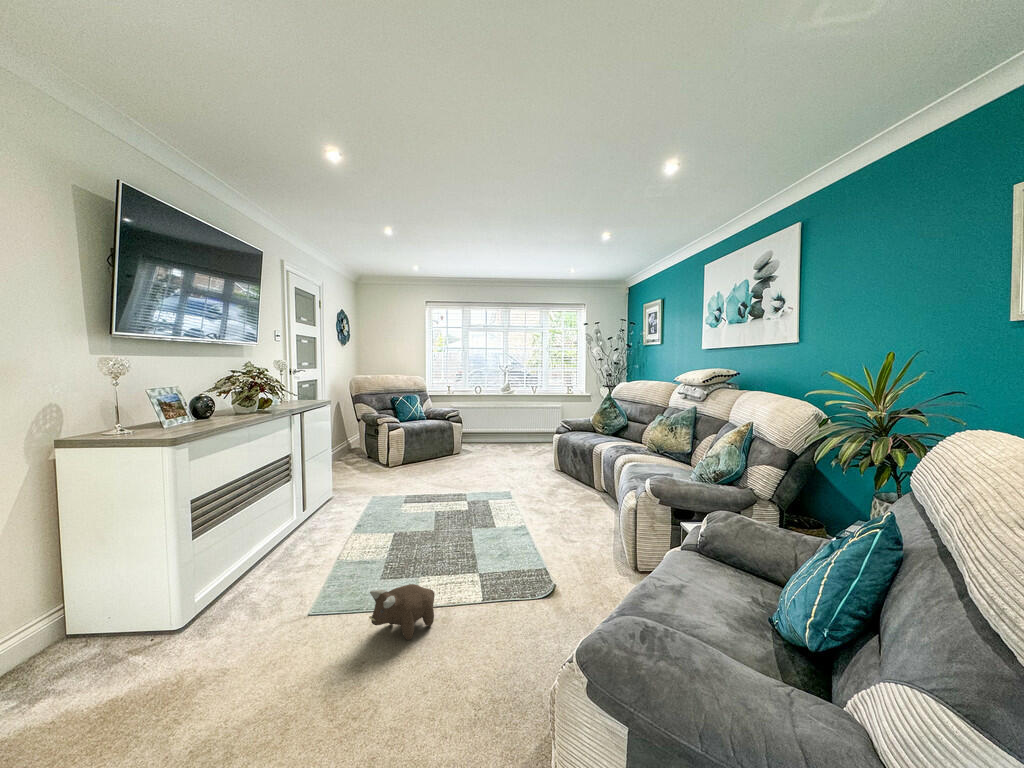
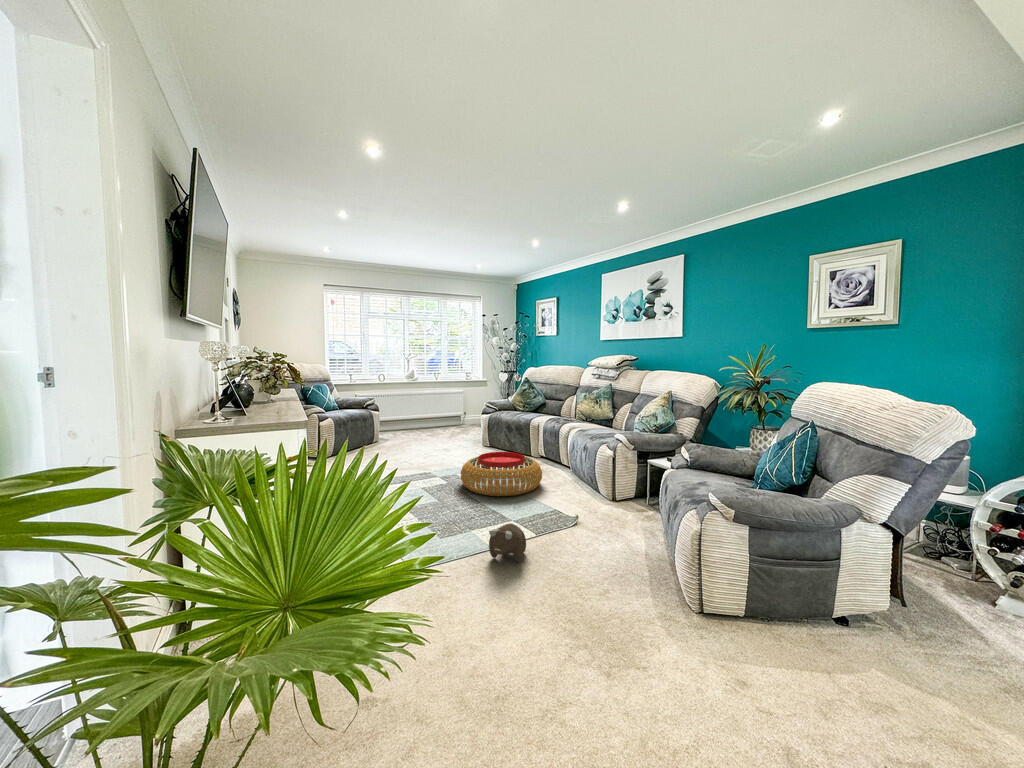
pouf: none [468,481,565,539] -> present [461,452,542,496]

